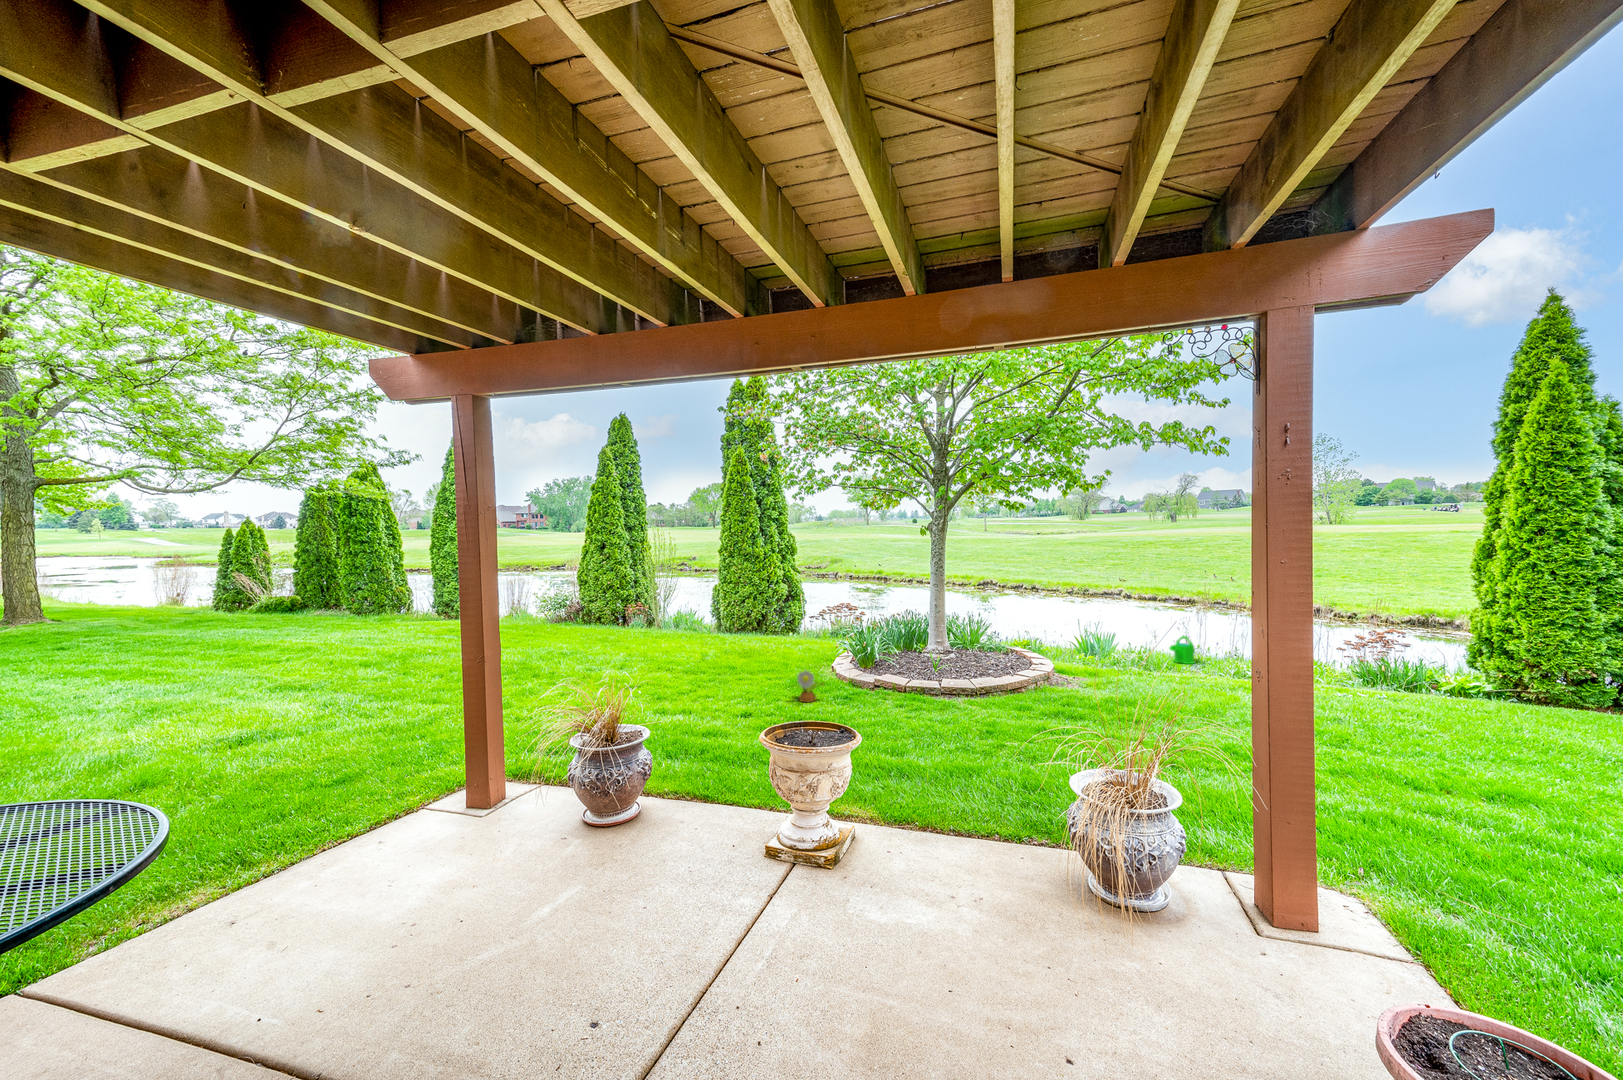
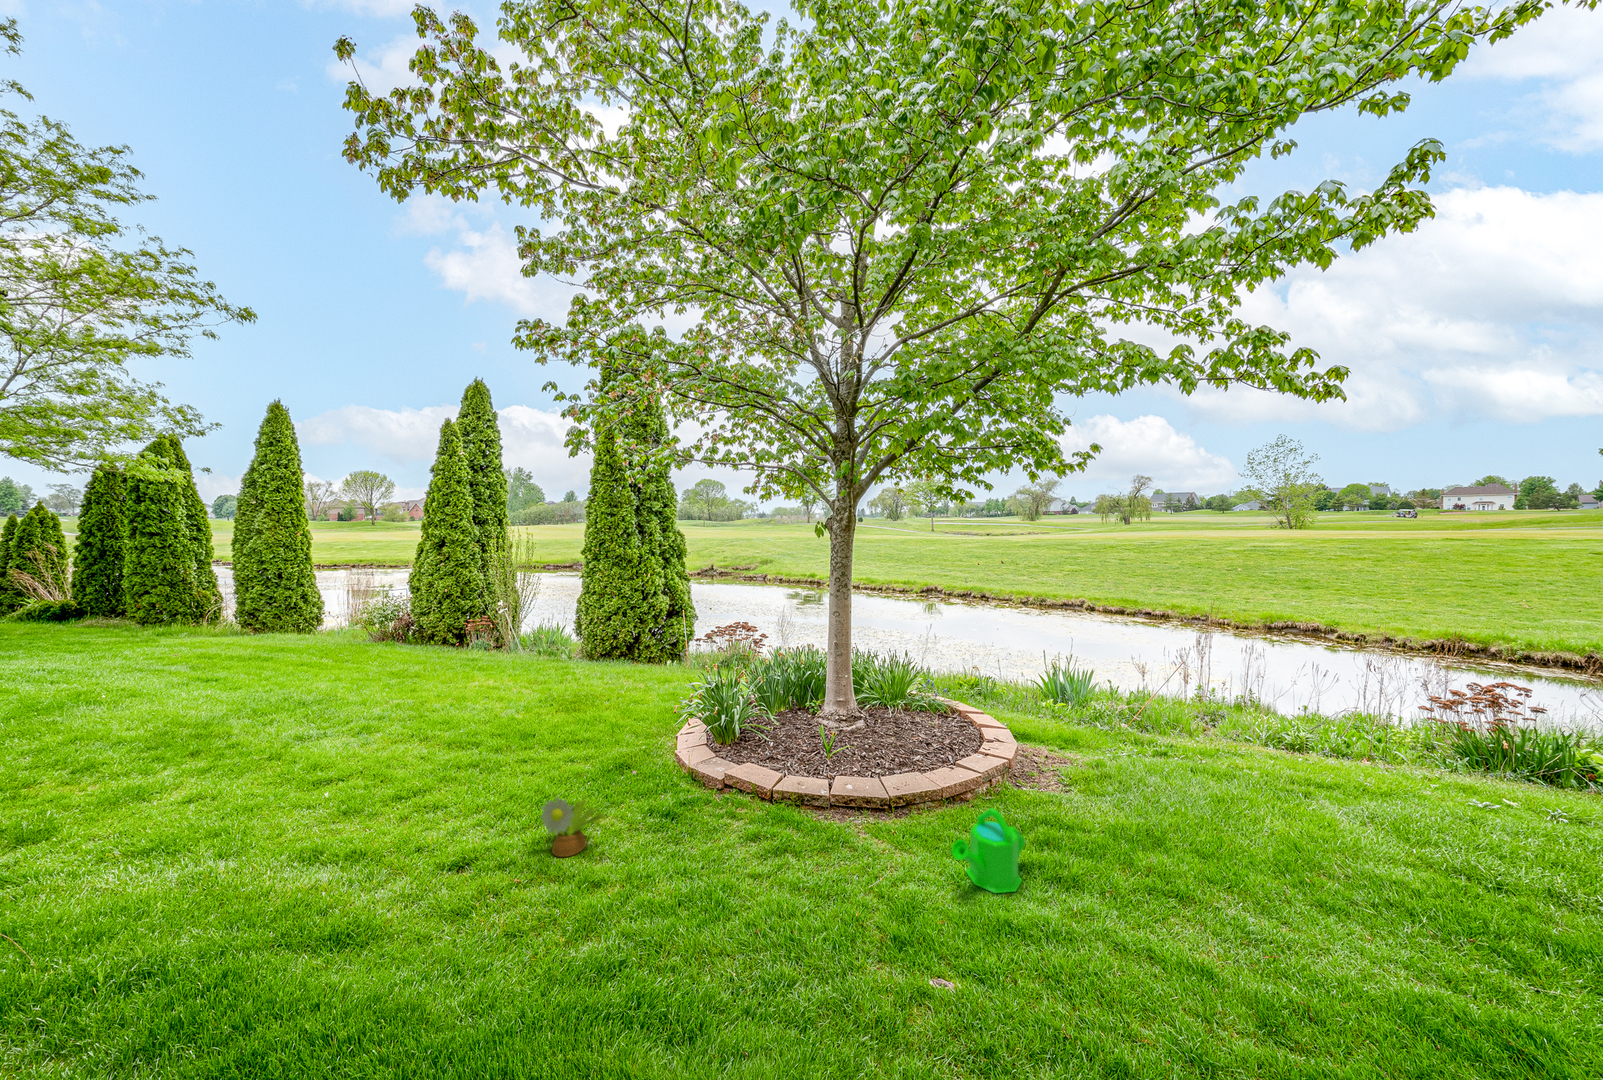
watering can: present [1170,636,1195,664] -> present [952,808,1025,893]

